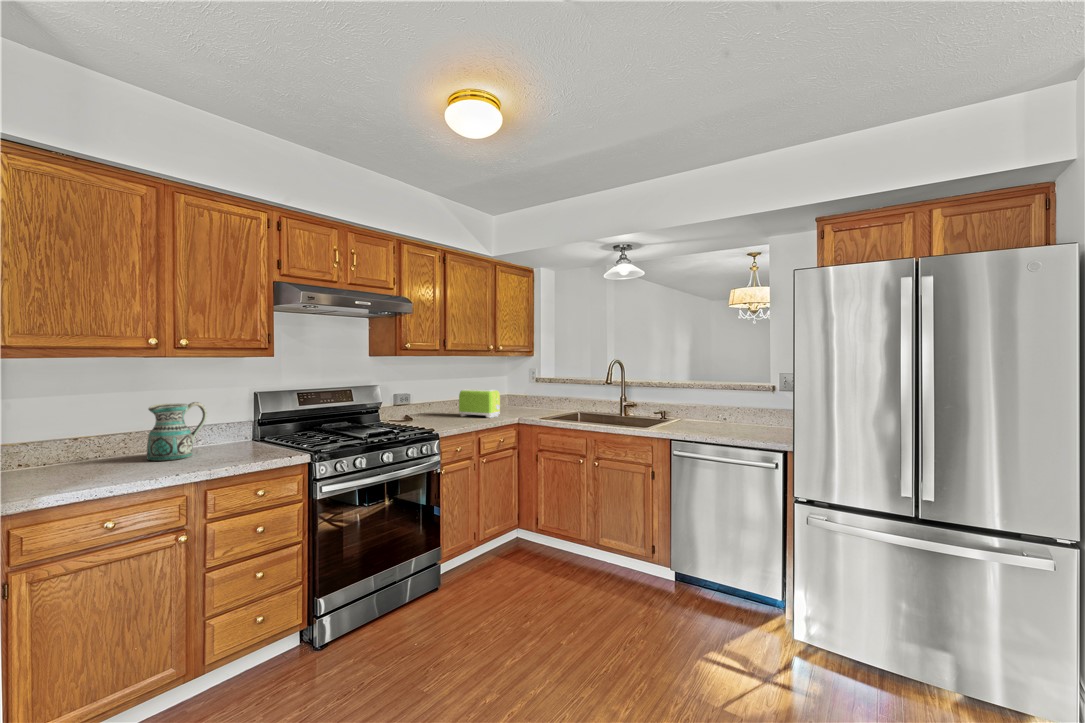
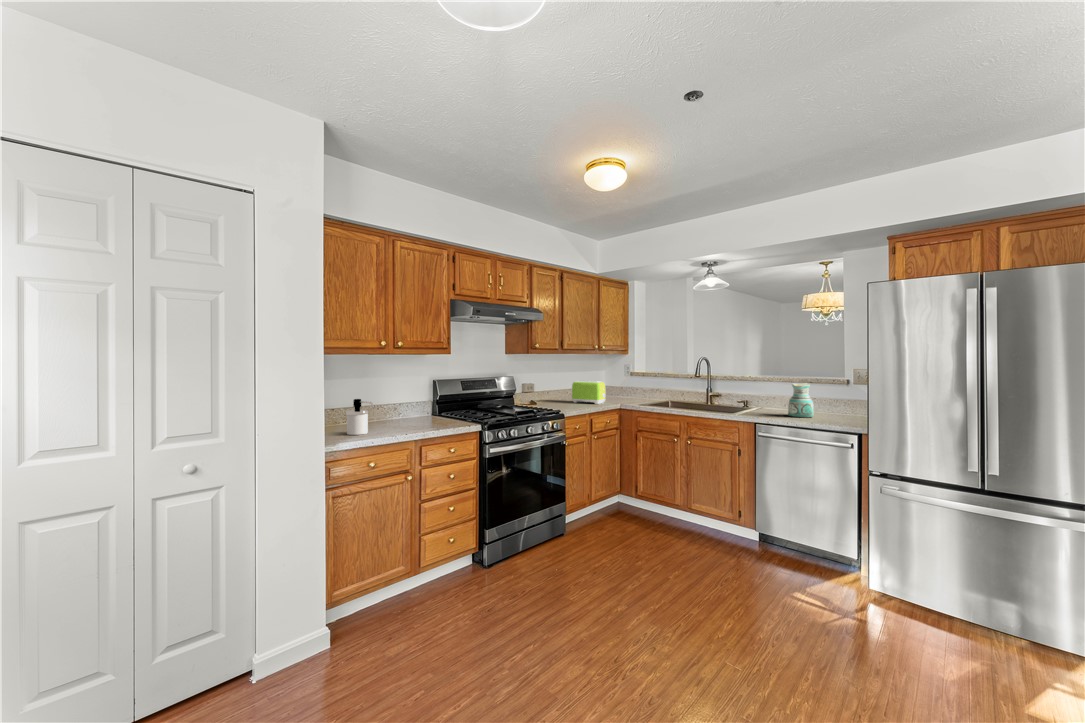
ceramic pitcher: present [147,402,207,461] -> present [788,383,814,417]
soap dispenser: none [79,424,125,478] -> present [346,399,374,435]

